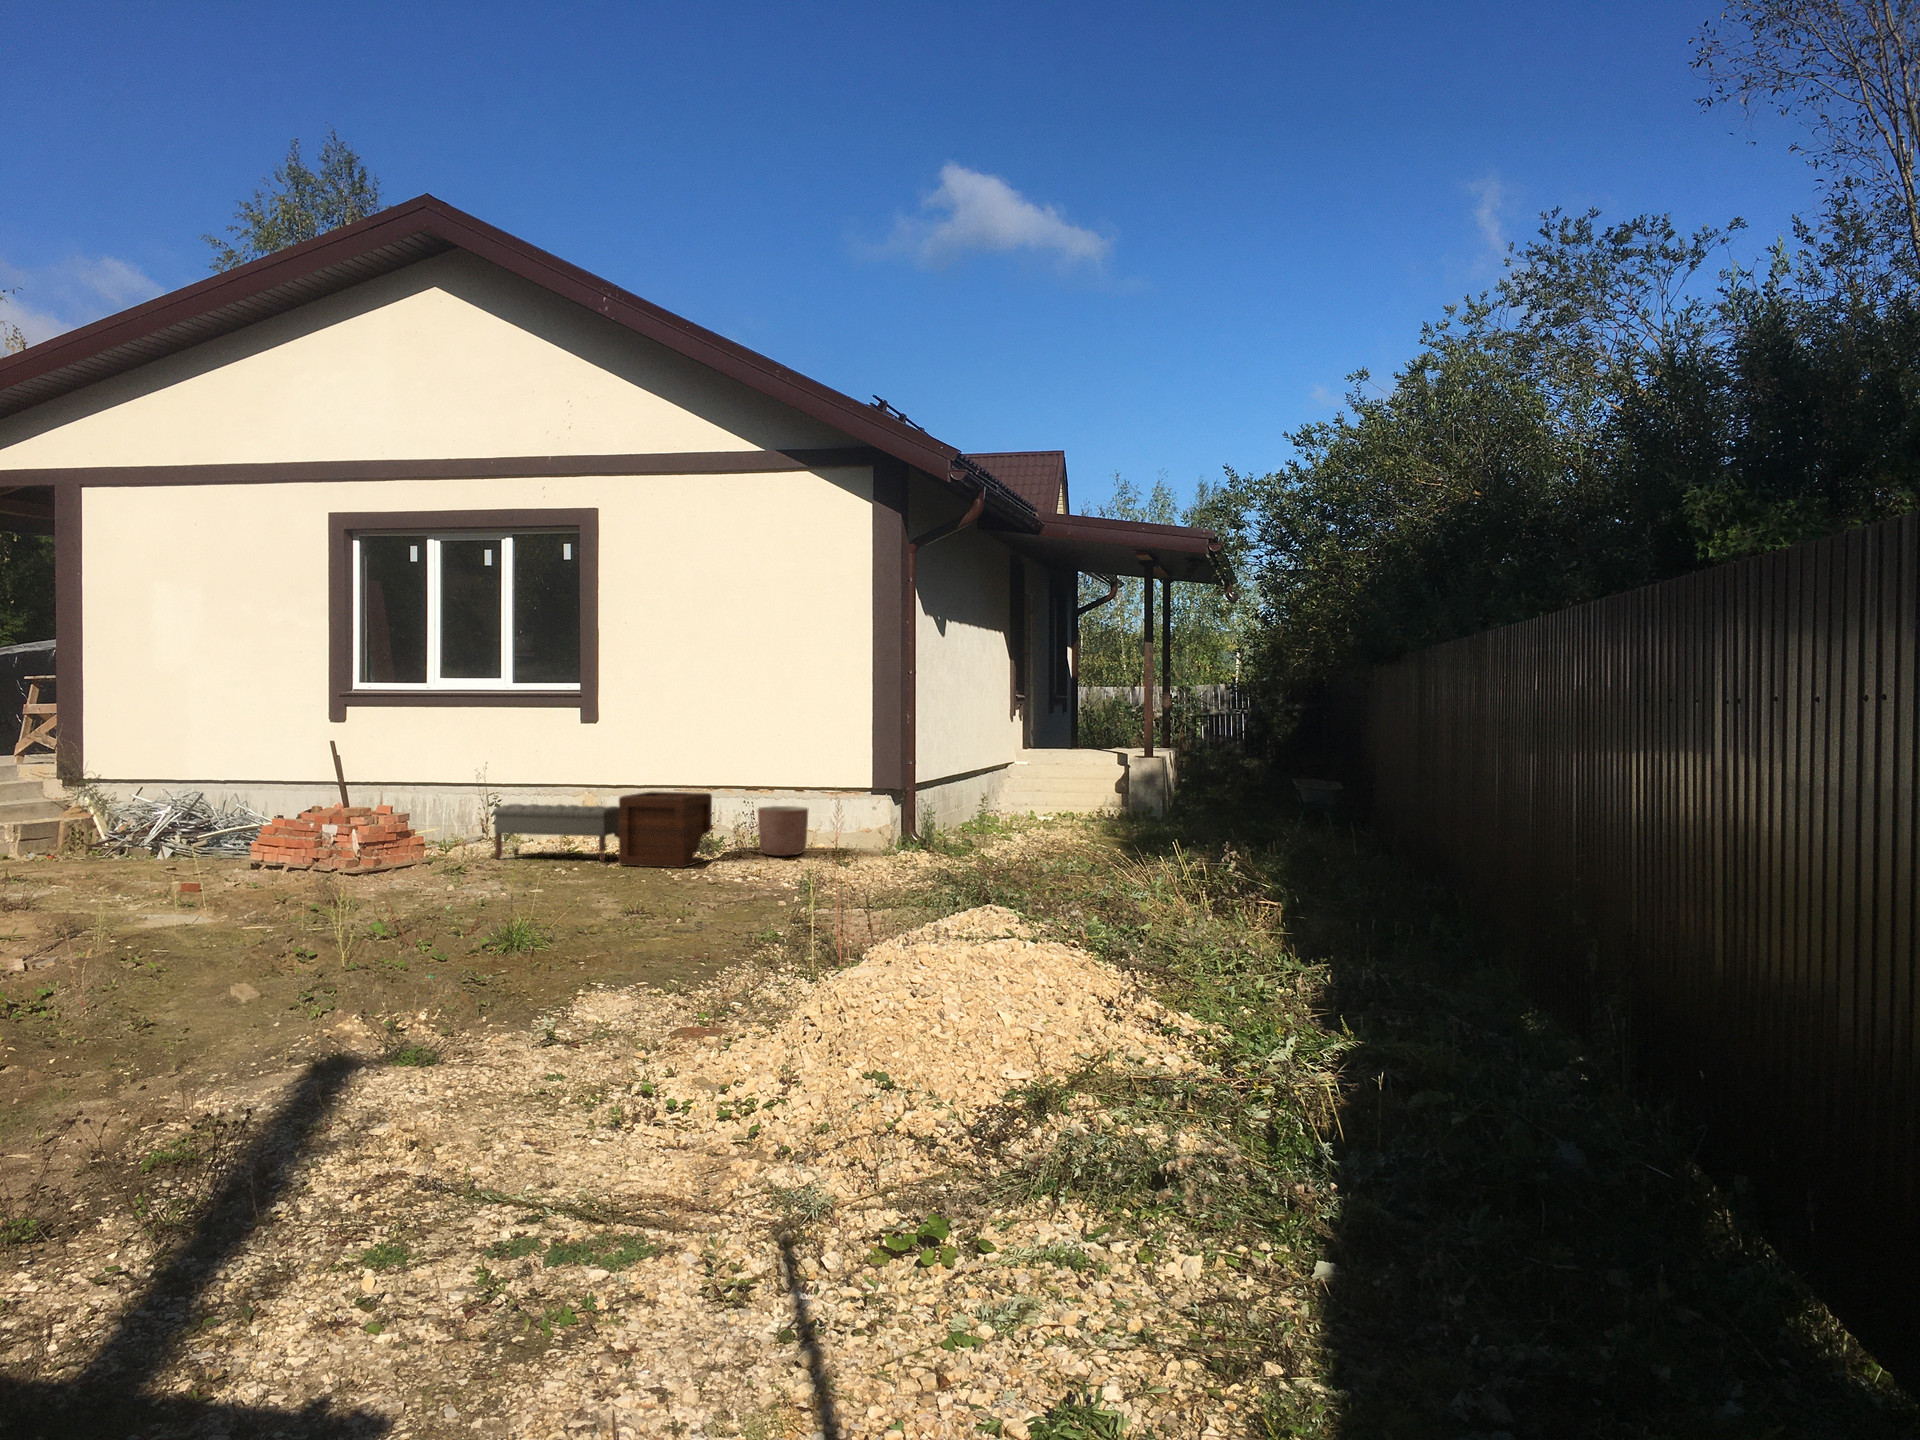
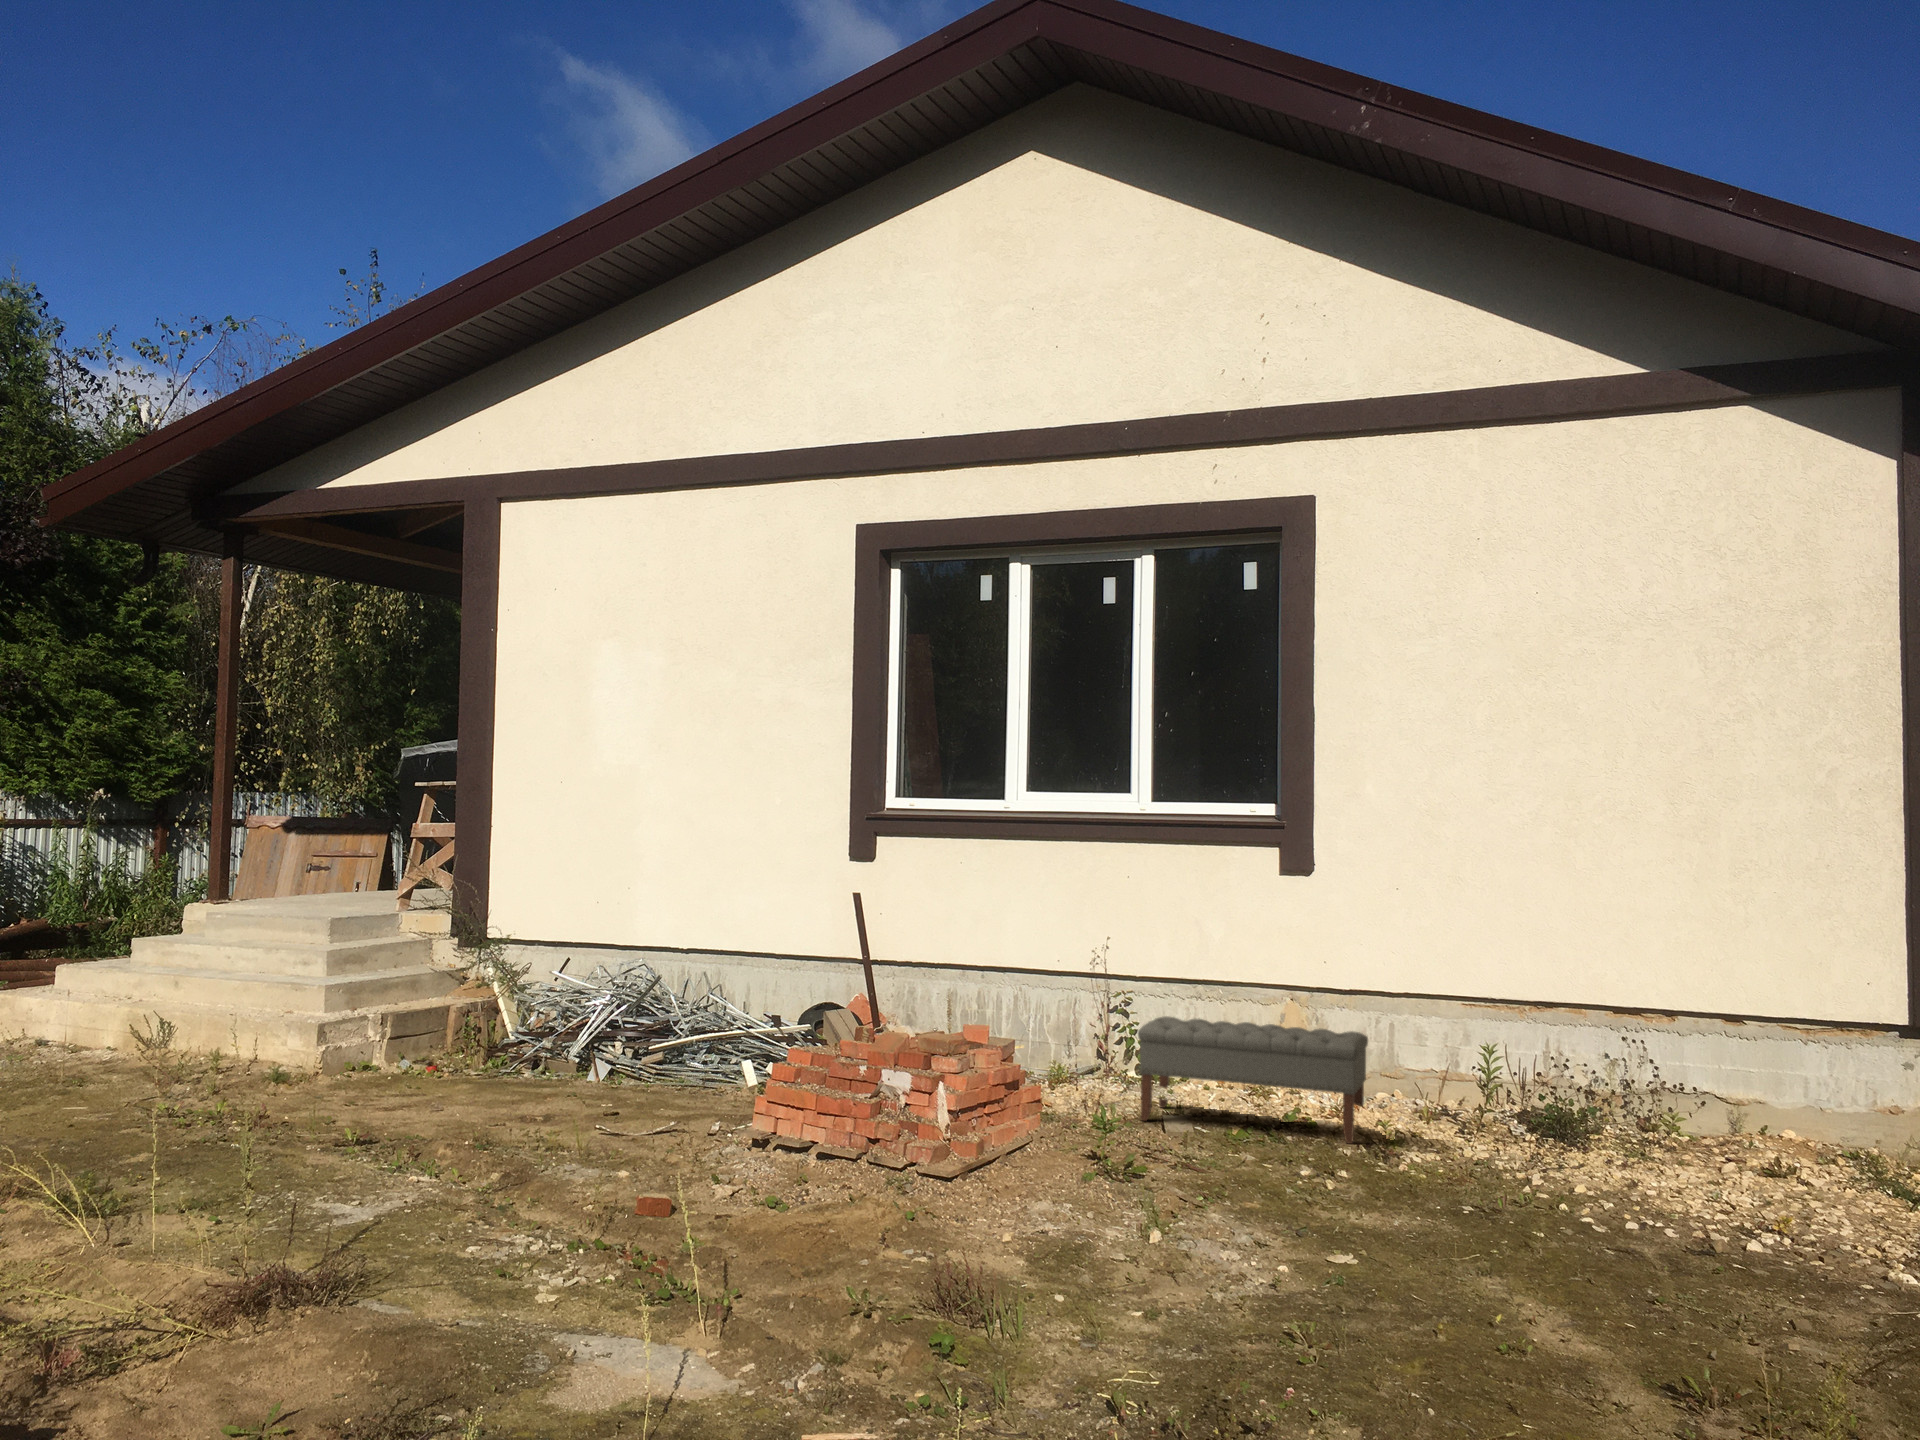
wooden crate: present [618,792,712,868] -> none [1399,1008,1557,1177]
planter: present [758,806,808,856] -> none [1674,1052,1789,1162]

